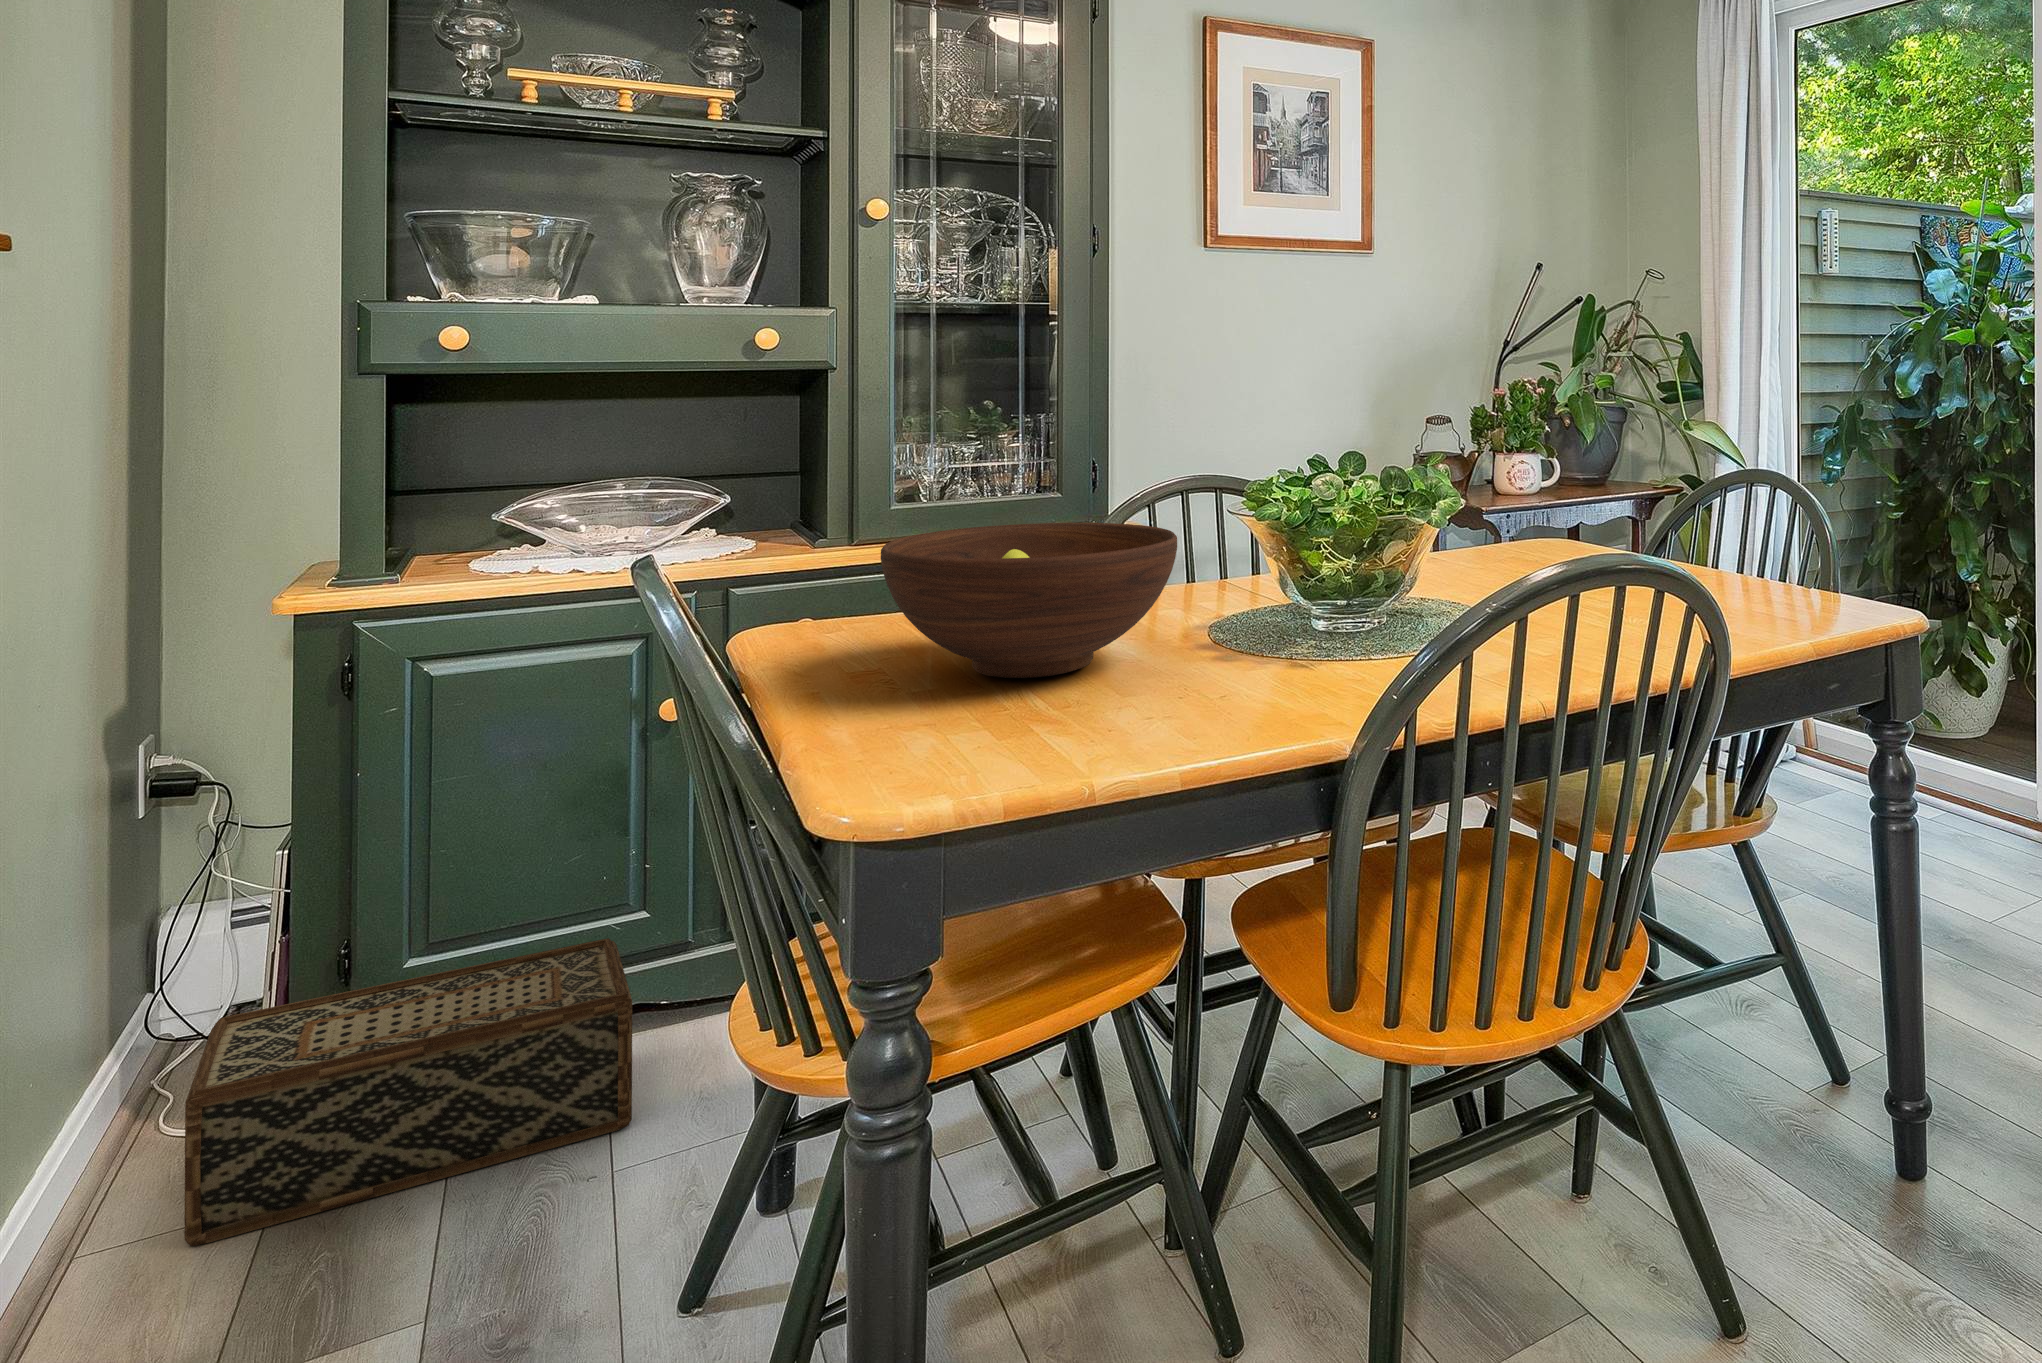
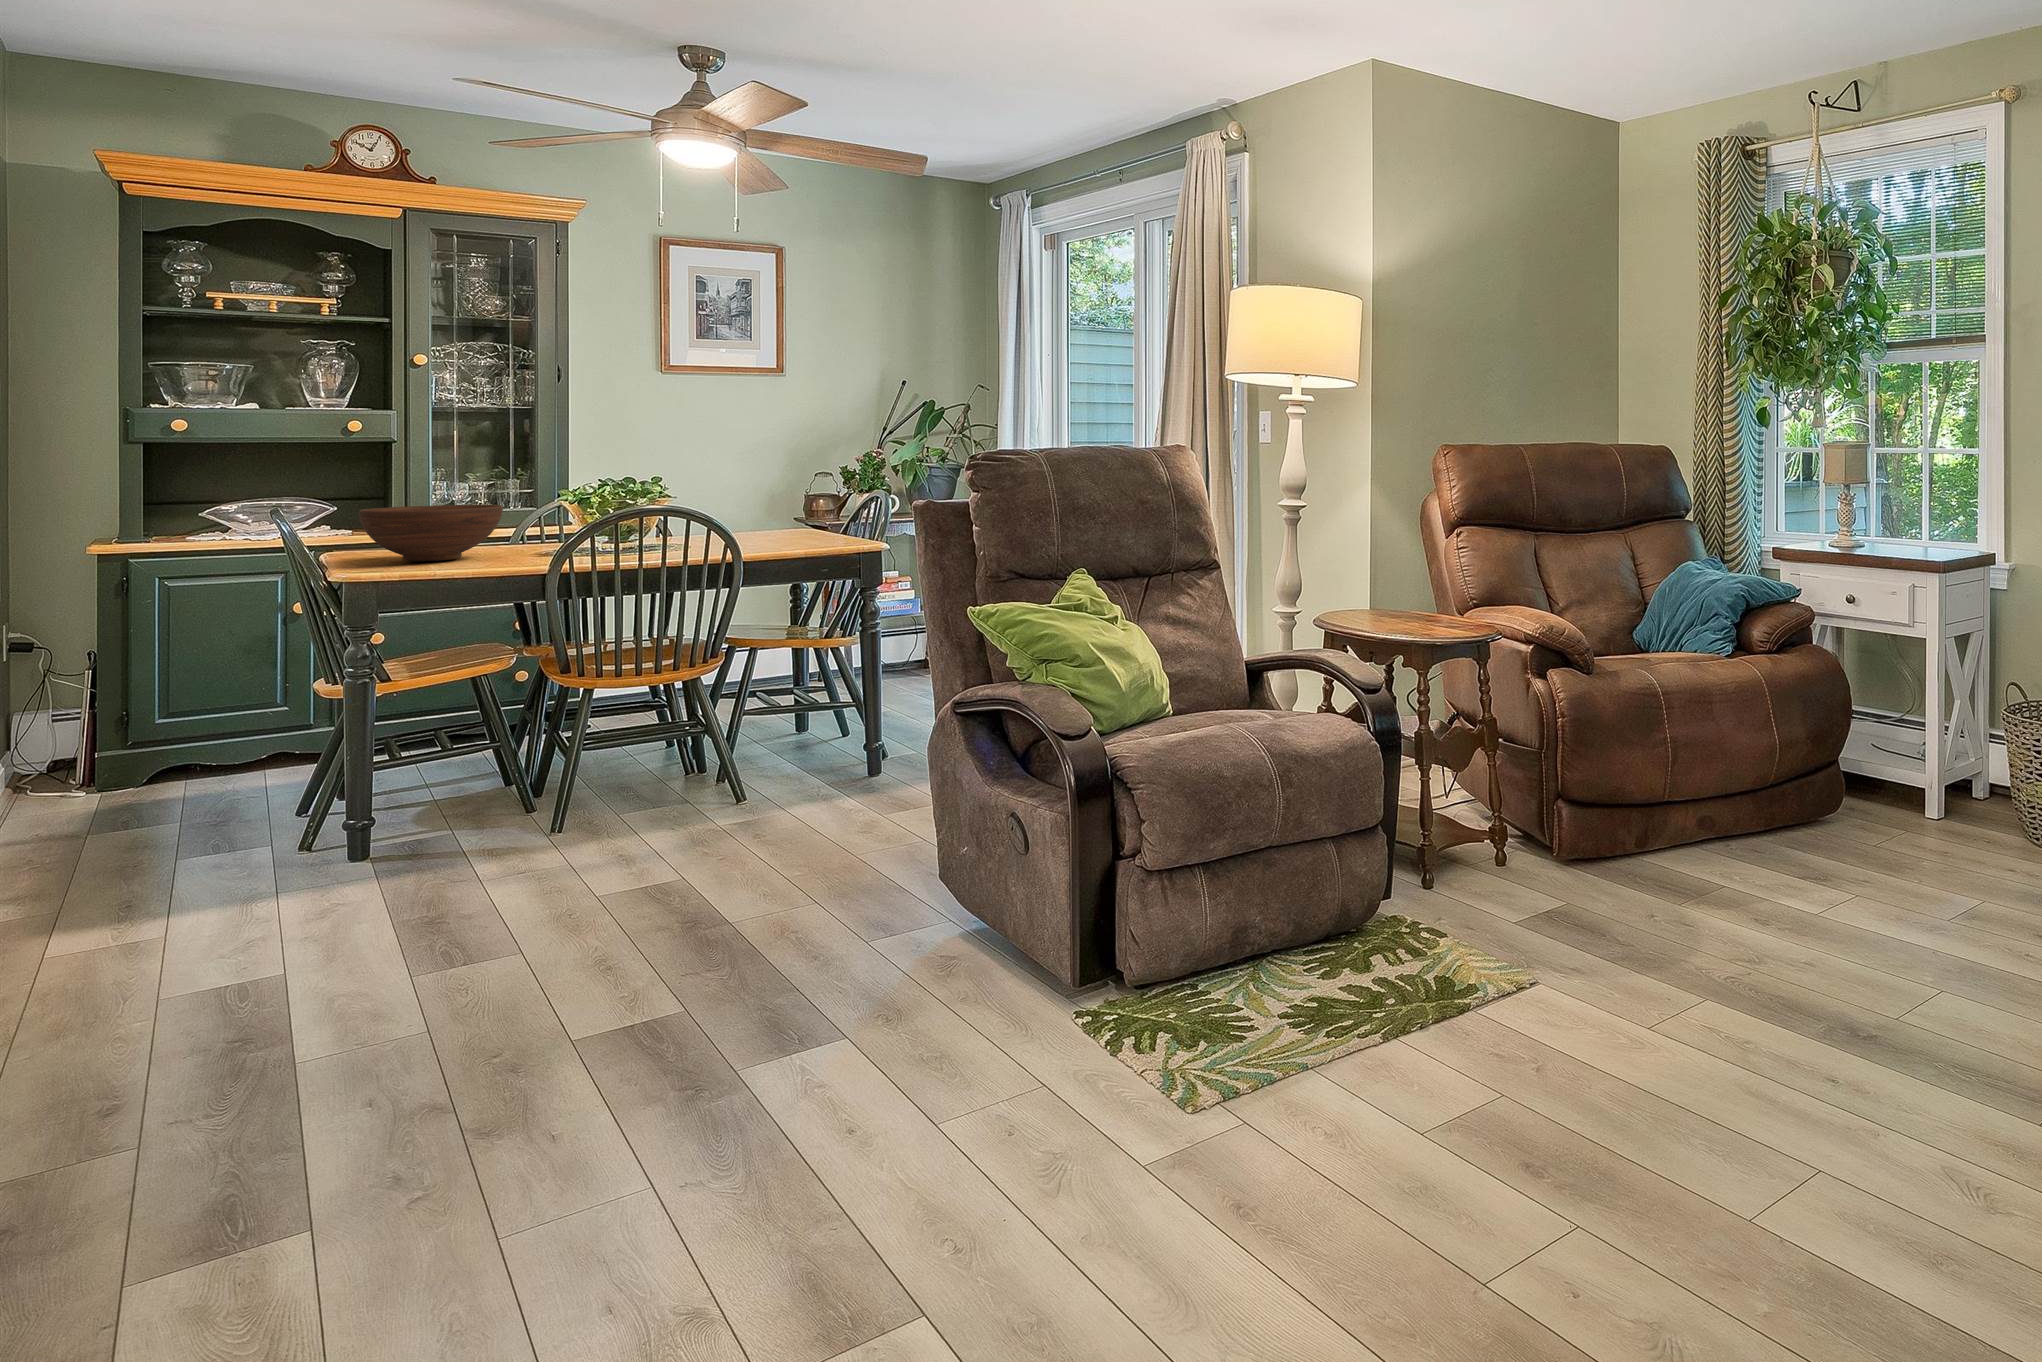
woven basket: present [184,938,632,1246] -> none [45,718,266,818]

